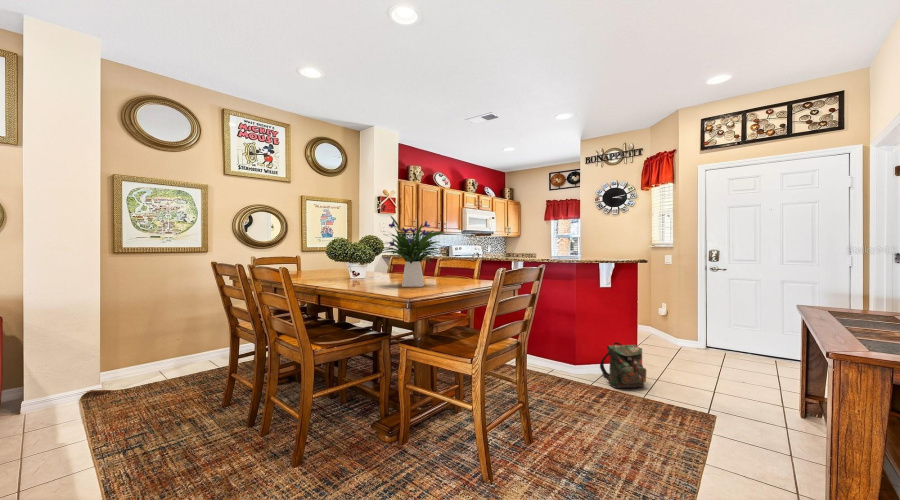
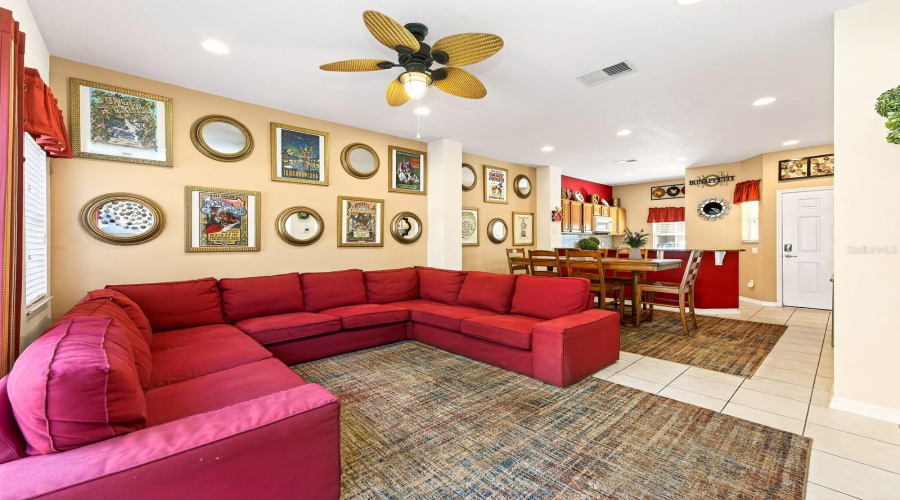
backpack: present [600,342,646,388] -> none [716,295,747,318]

